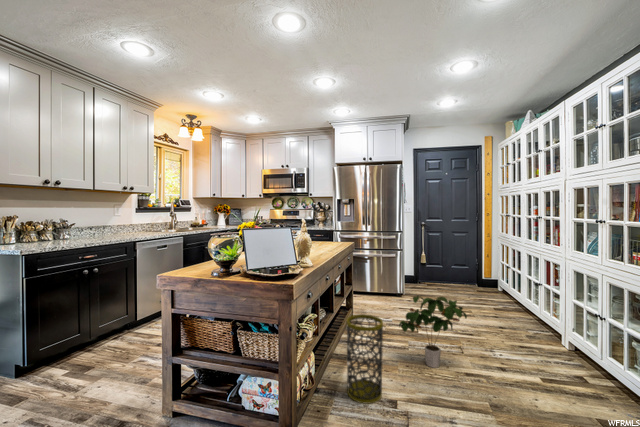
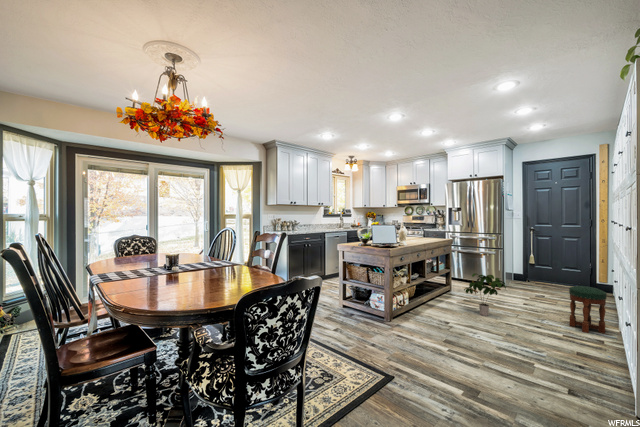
stool: none [536,299,587,371] -> present [569,286,607,333]
trash can: present [347,314,383,404] -> none [423,277,442,319]

